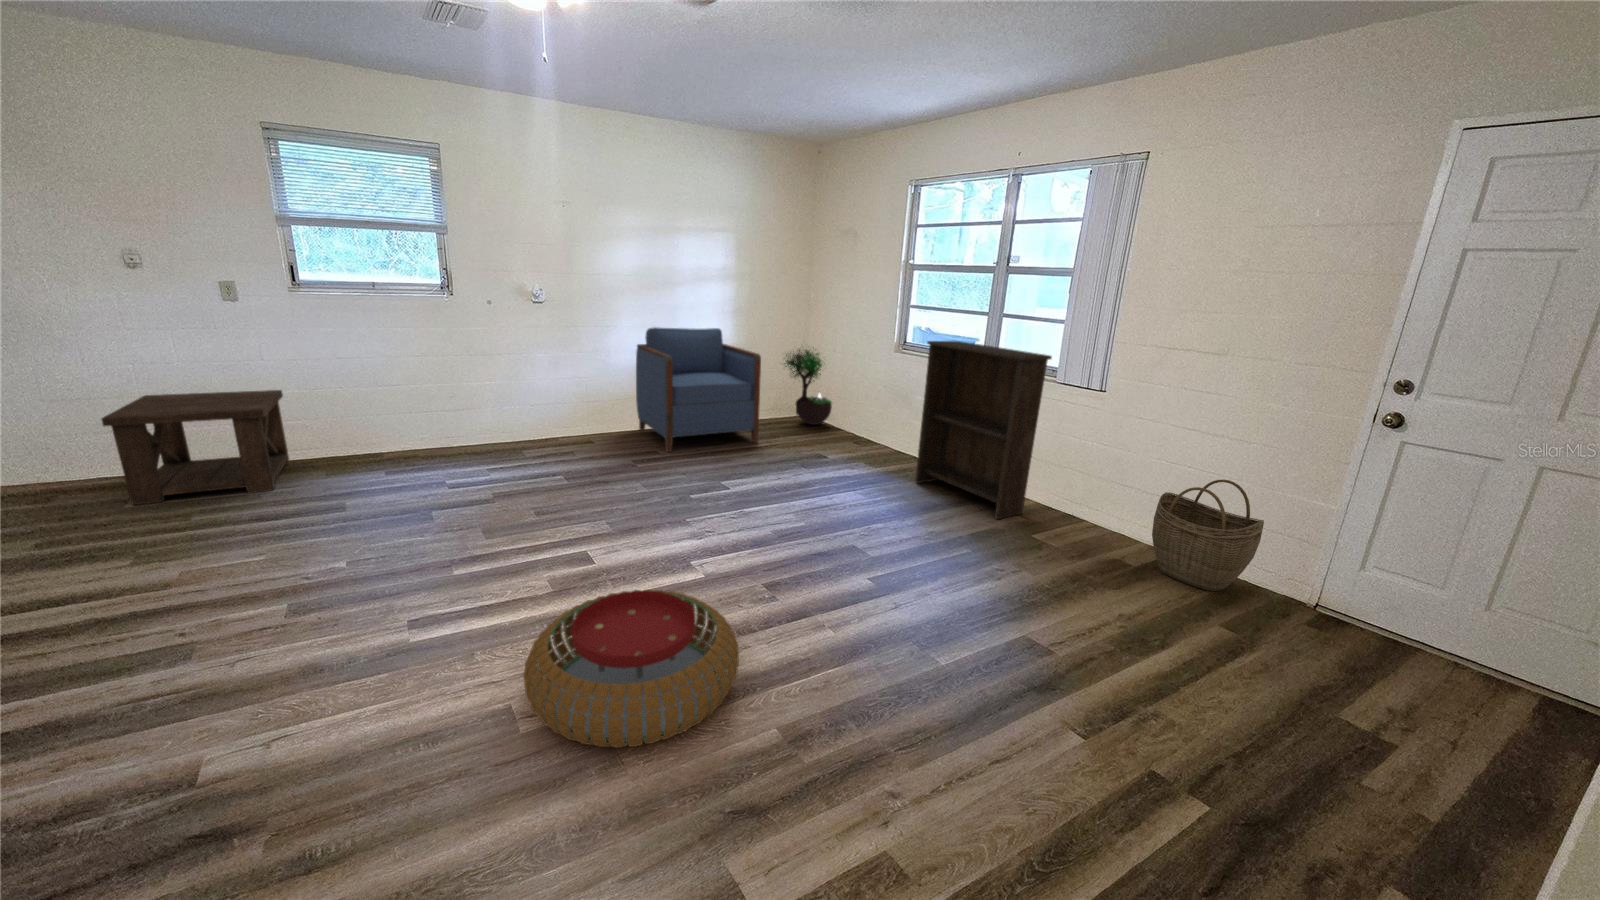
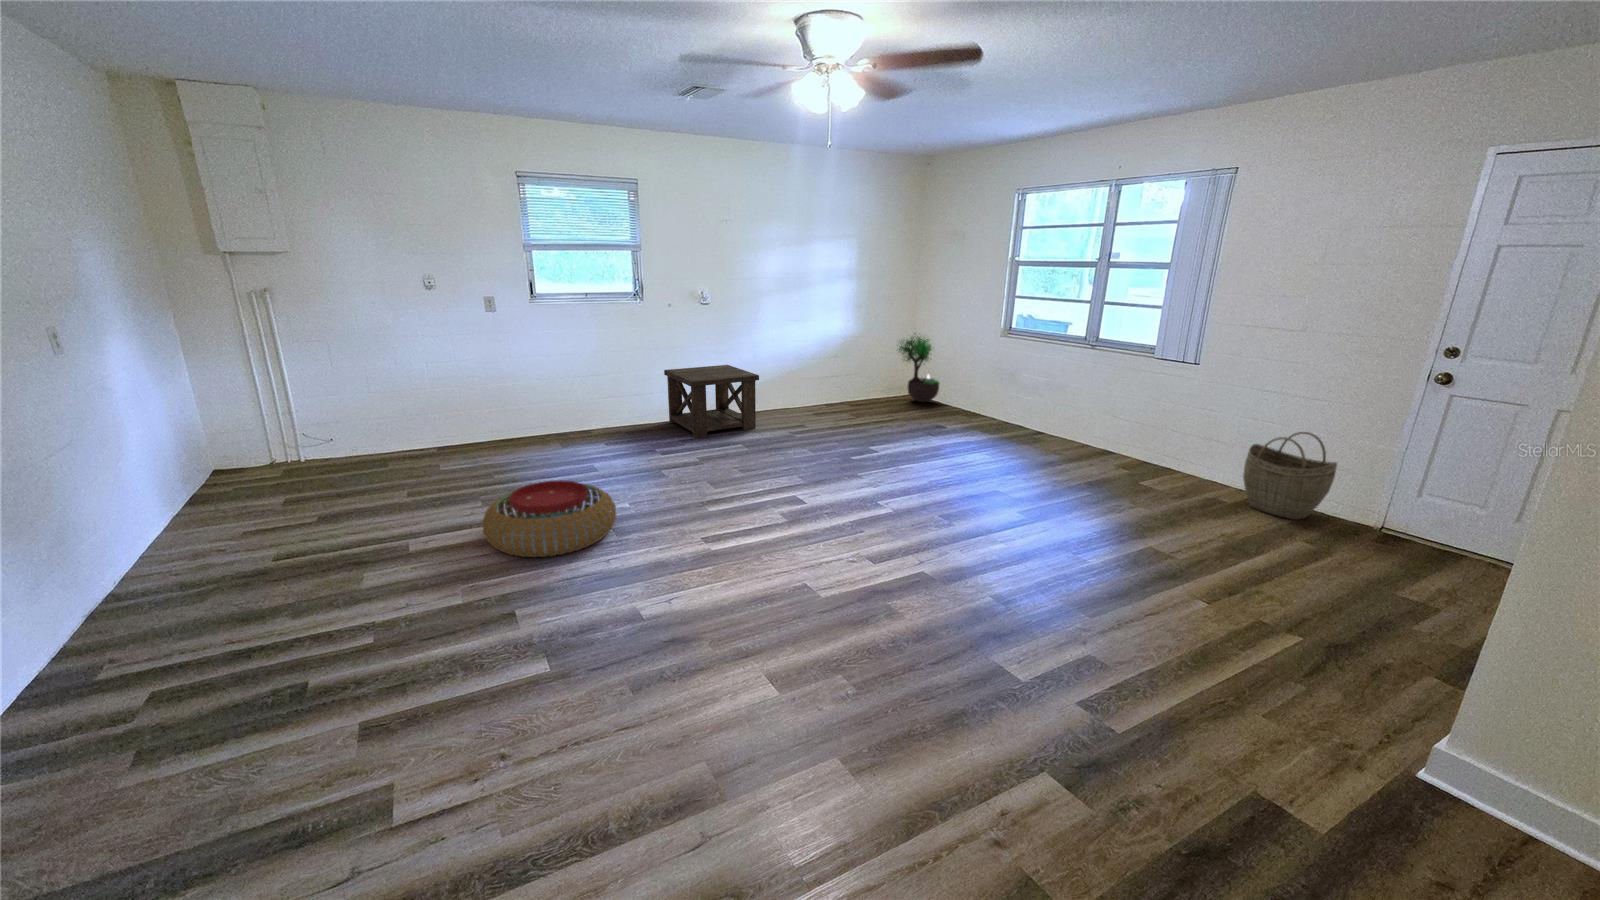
armchair: present [636,327,761,452] -> none [776,320,887,426]
bookshelf: present [915,341,1052,519] -> none [1029,325,1154,472]
side table: present [102,390,290,505] -> present [664,365,759,437]
pouf: present [523,589,739,748] -> present [482,480,616,557]

